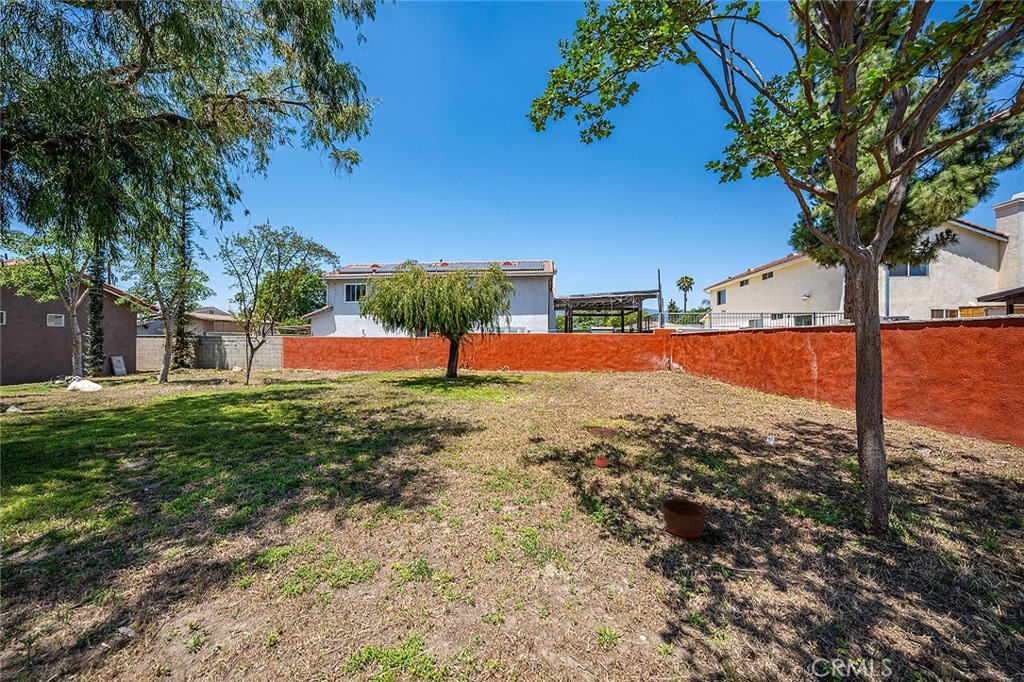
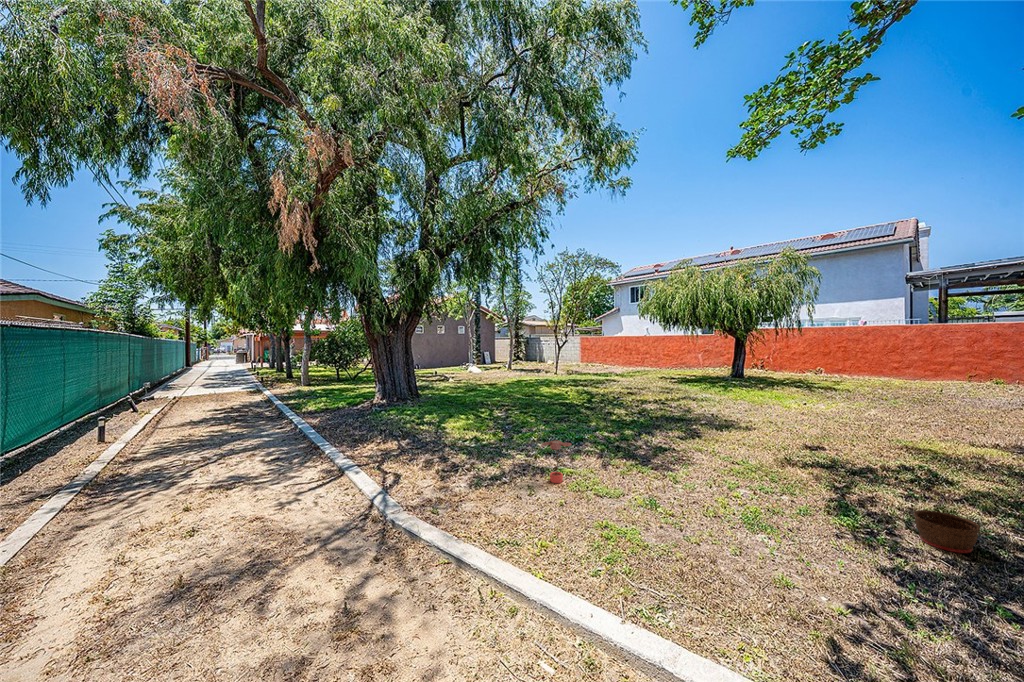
potted plant: present [590,428,613,467] -> present [541,440,572,483]

